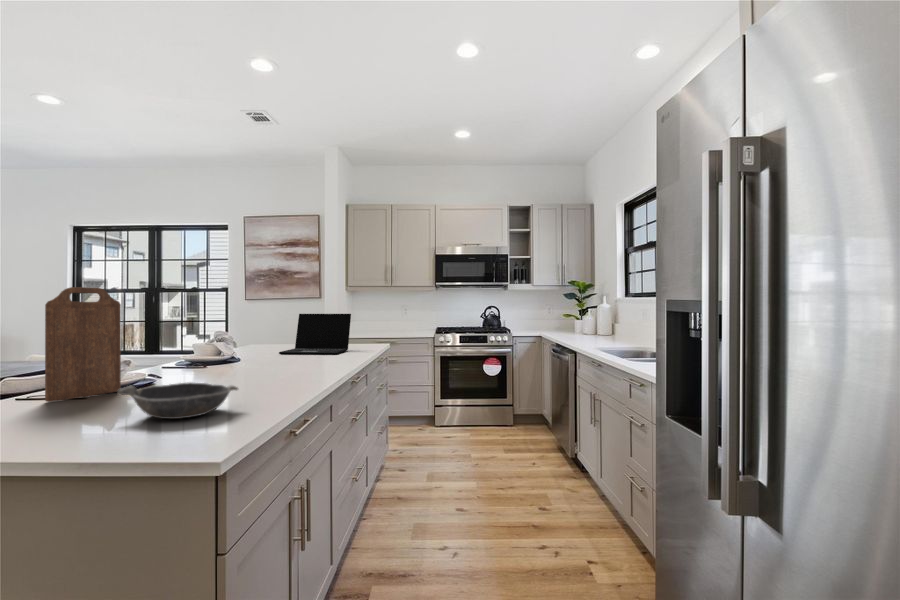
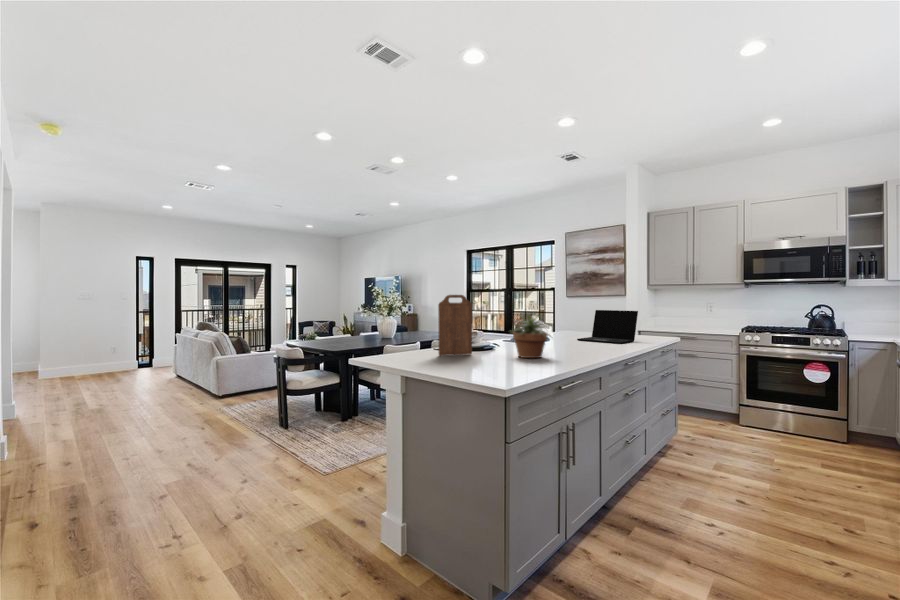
potted plant: none [189,316,269,387] -> present [511,314,550,358]
bowl: present [118,383,238,419] -> none [464,350,524,371]

